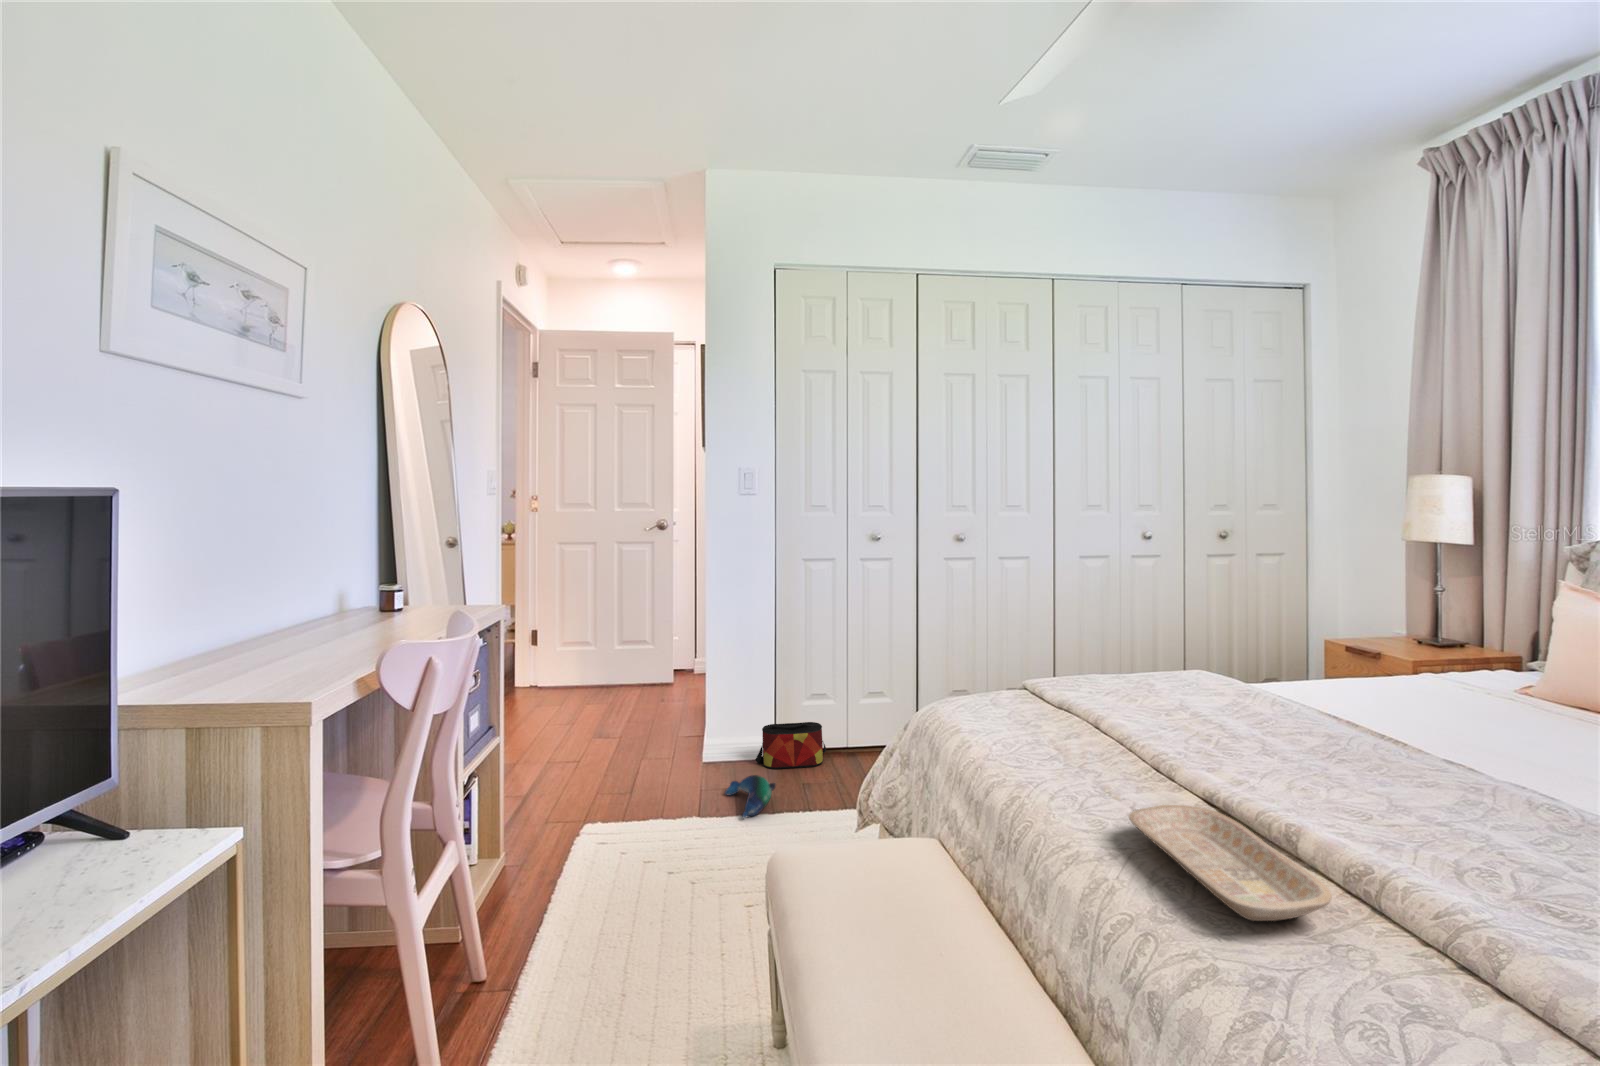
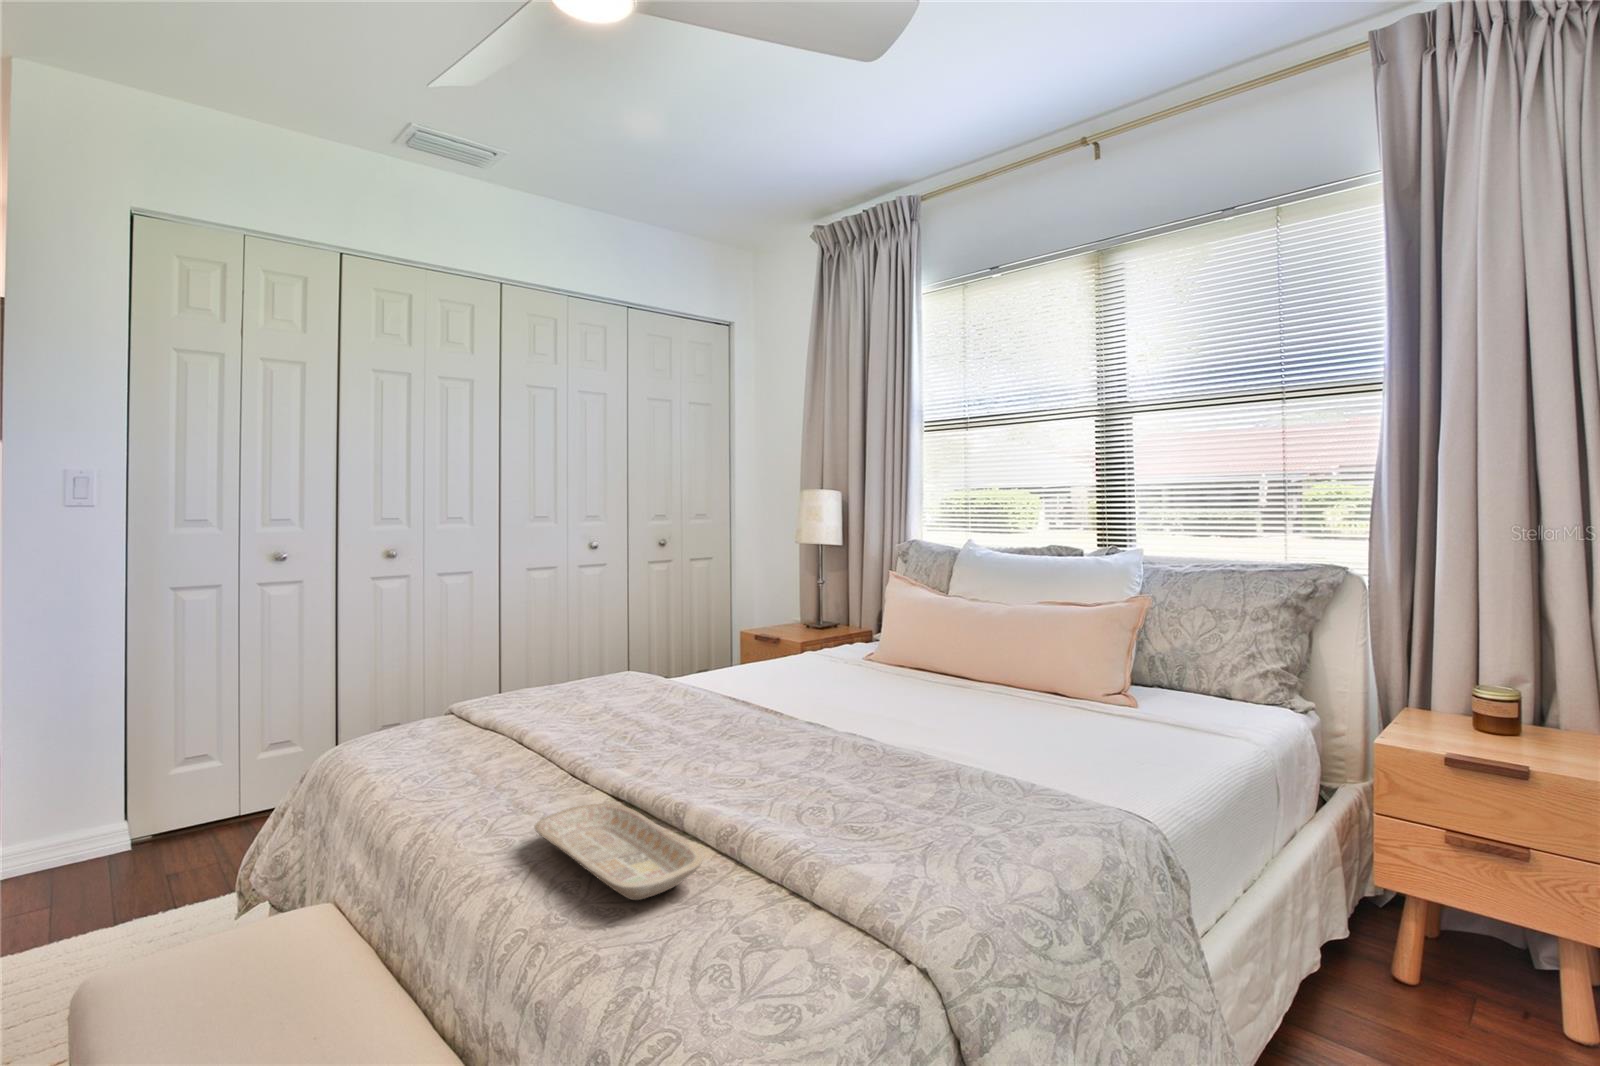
bag: present [755,722,826,769] -> none [95,796,212,866]
plush toy: present [725,775,776,819] -> none [33,879,123,943]

